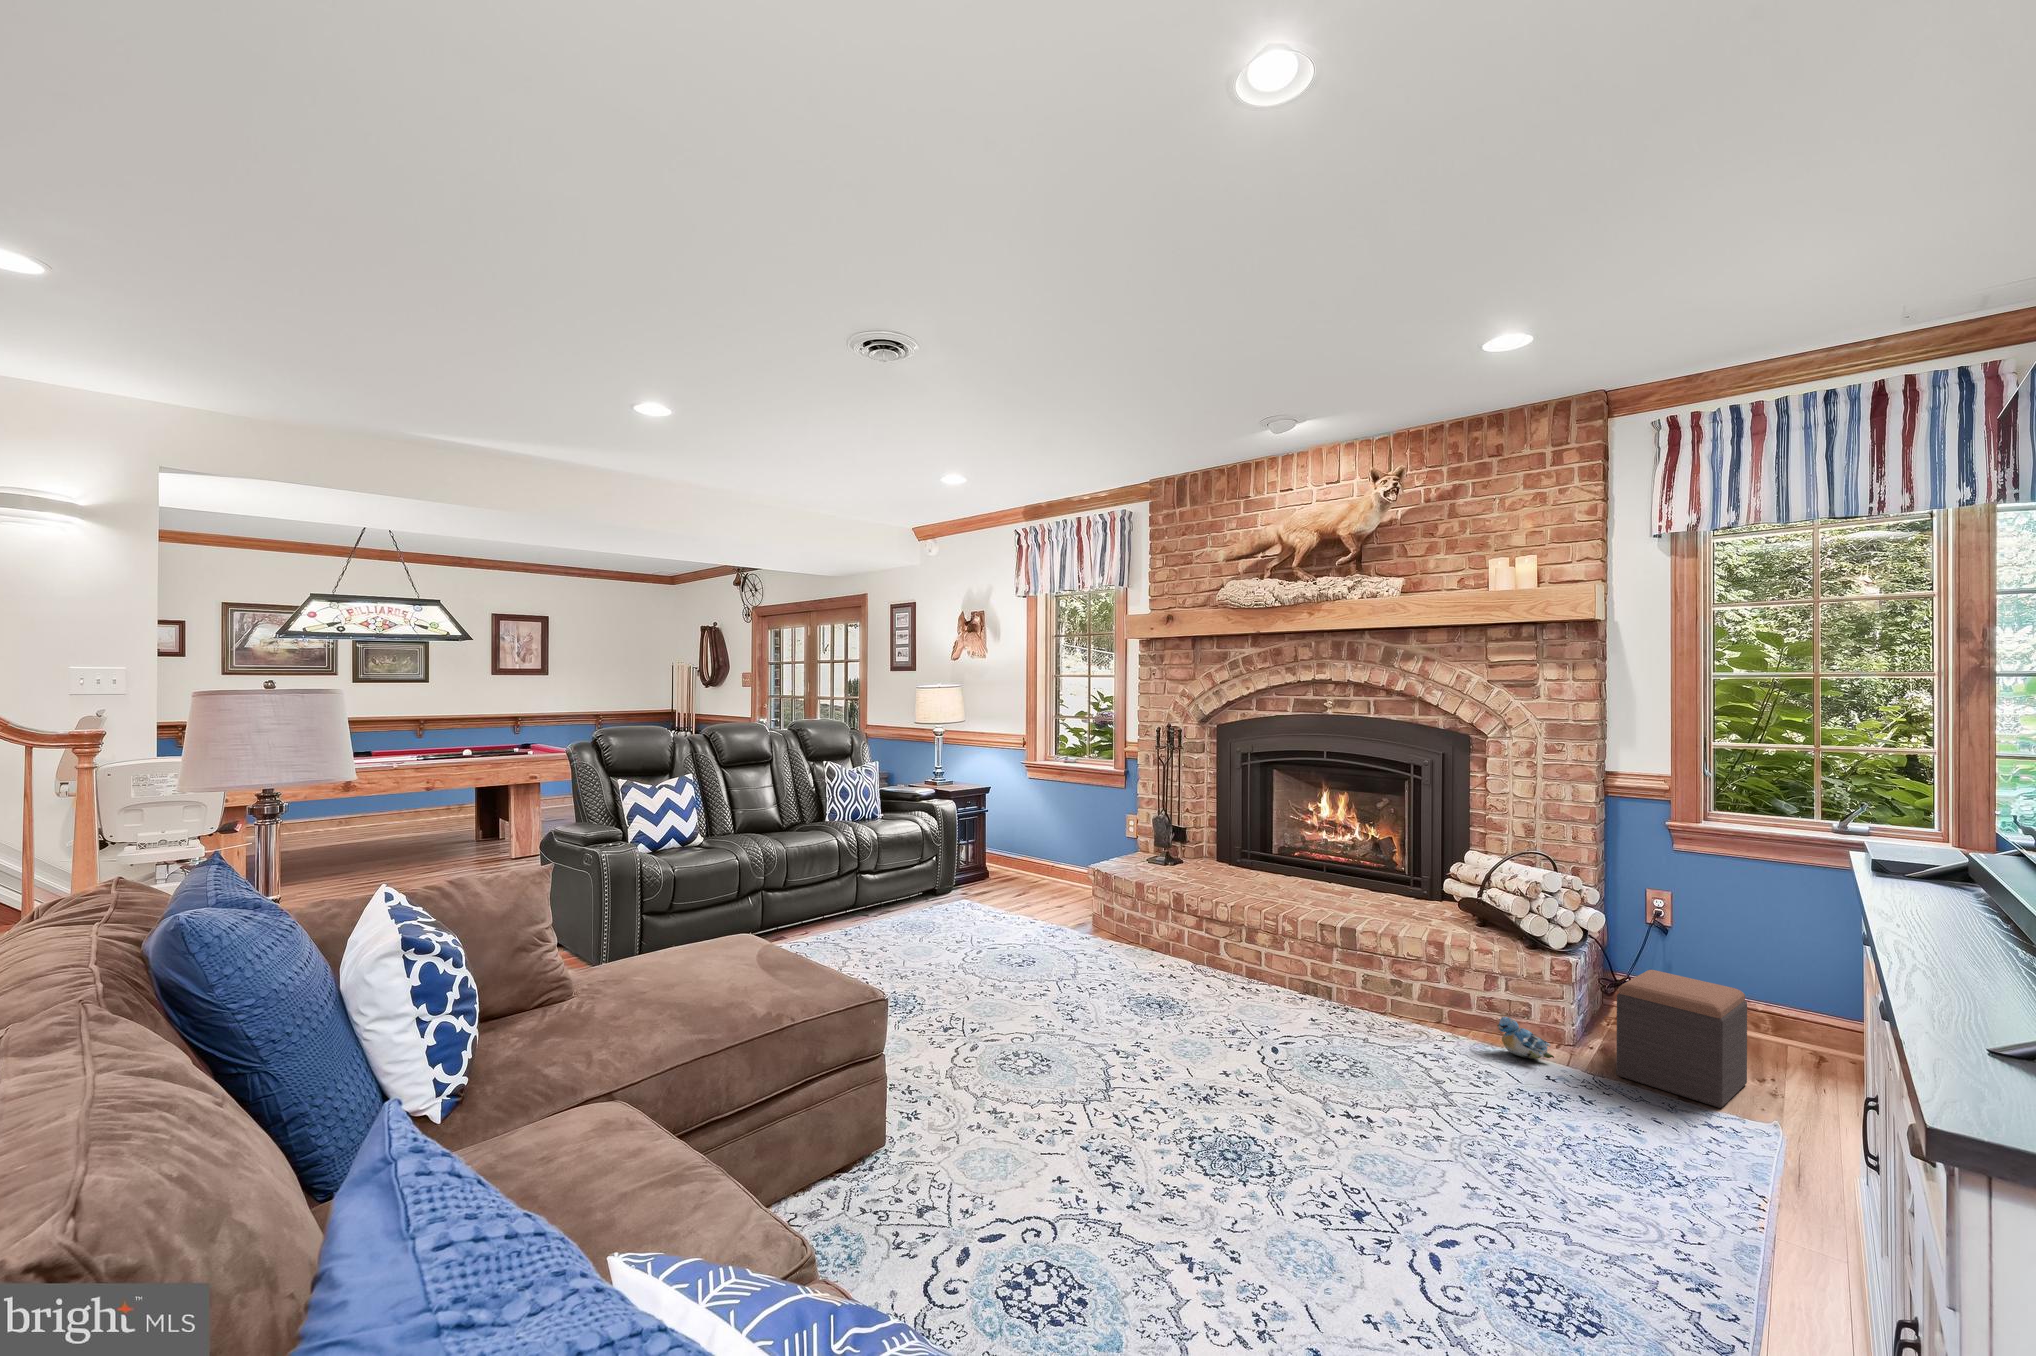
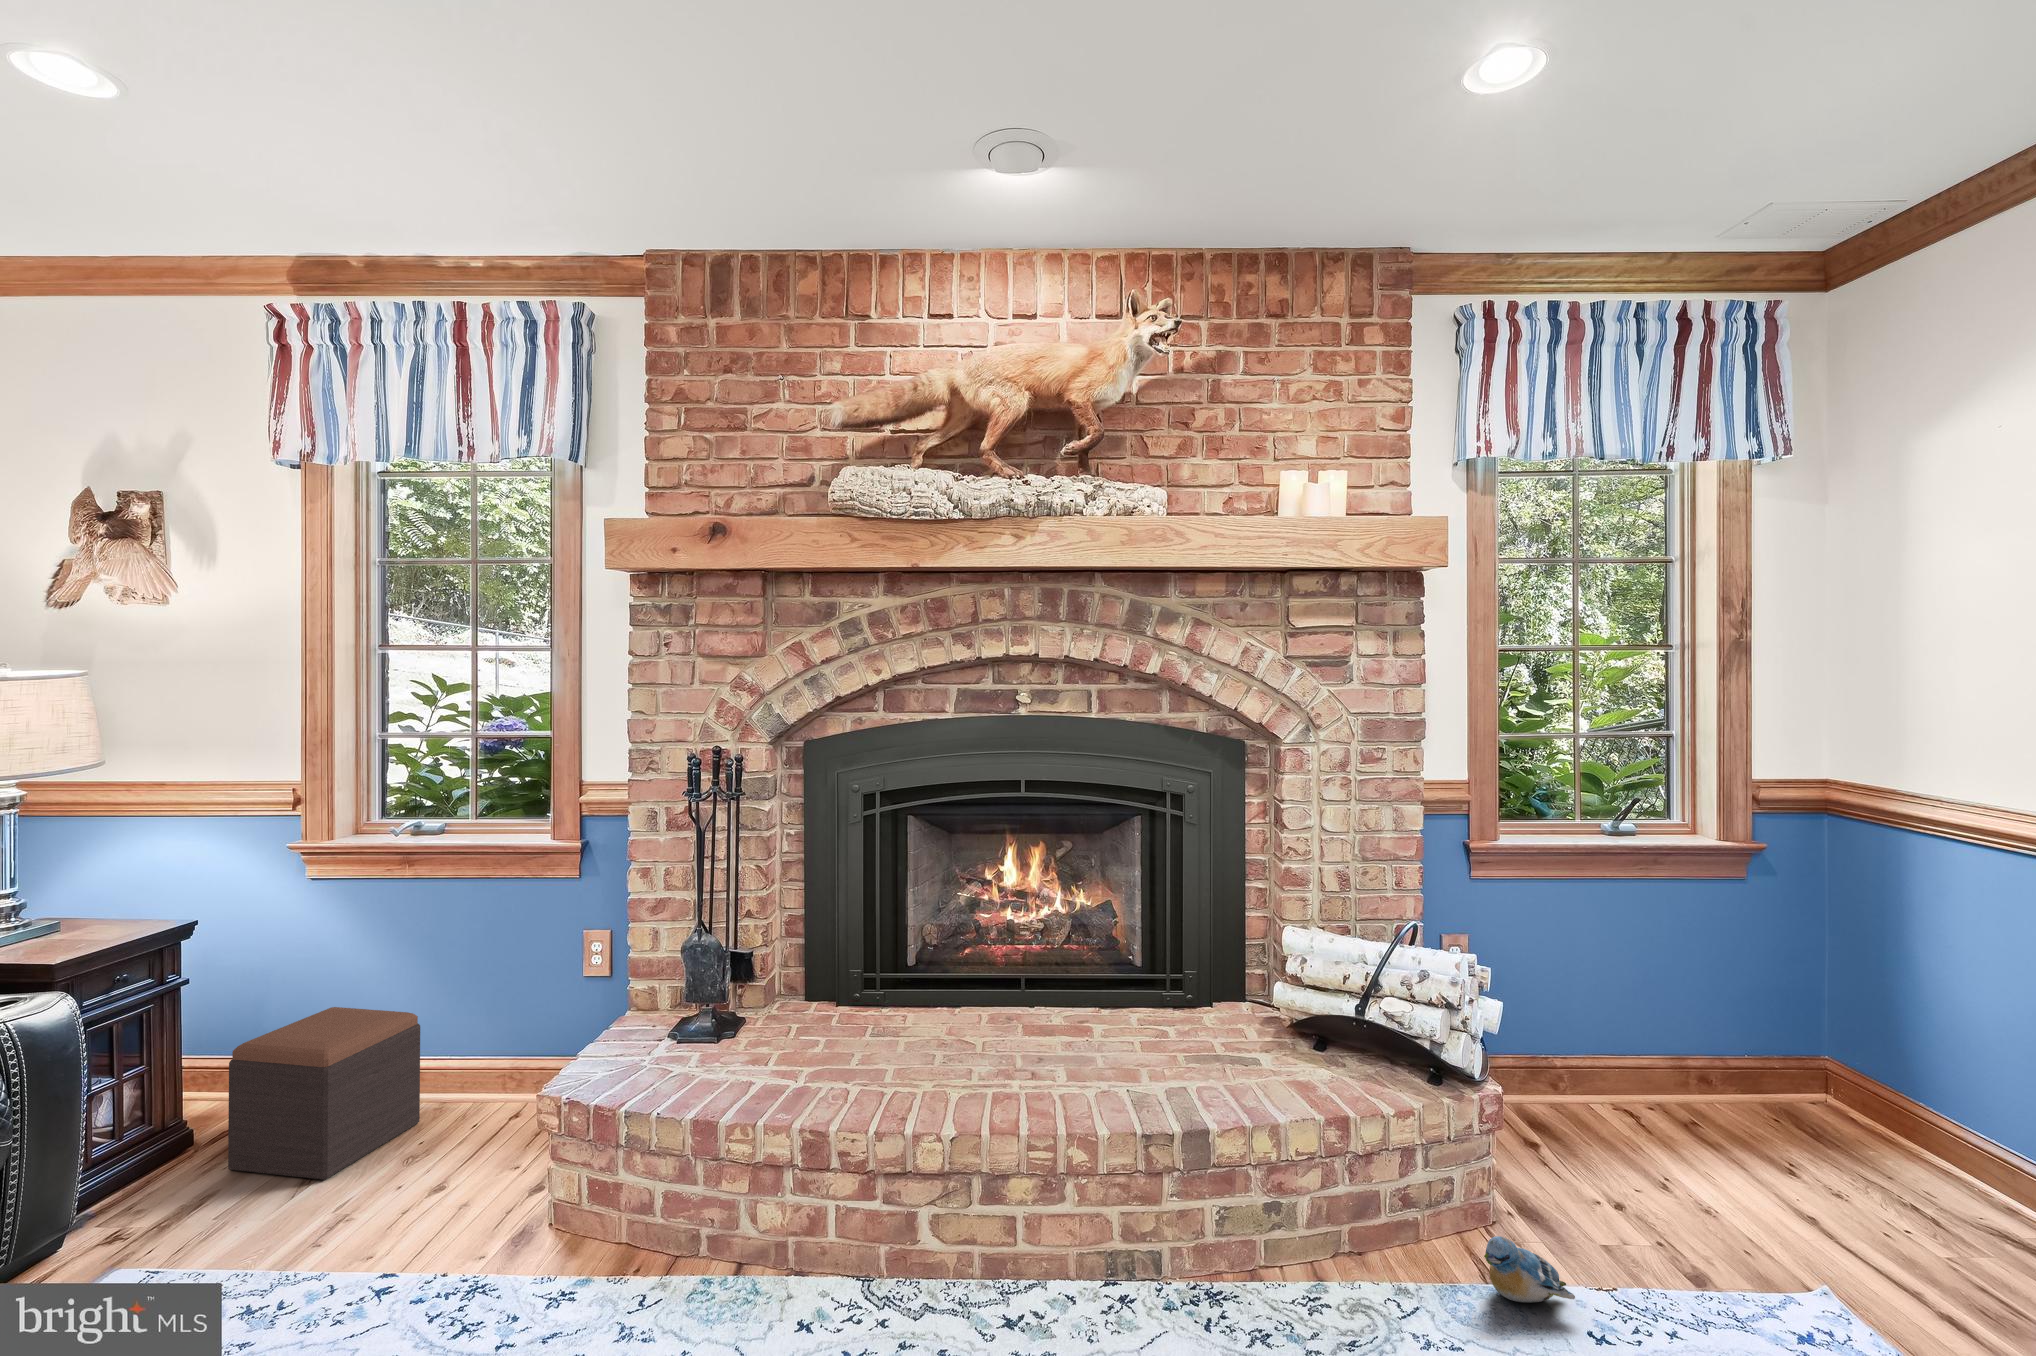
footstool: present [1616,970,1747,1108] -> present [228,1007,420,1180]

